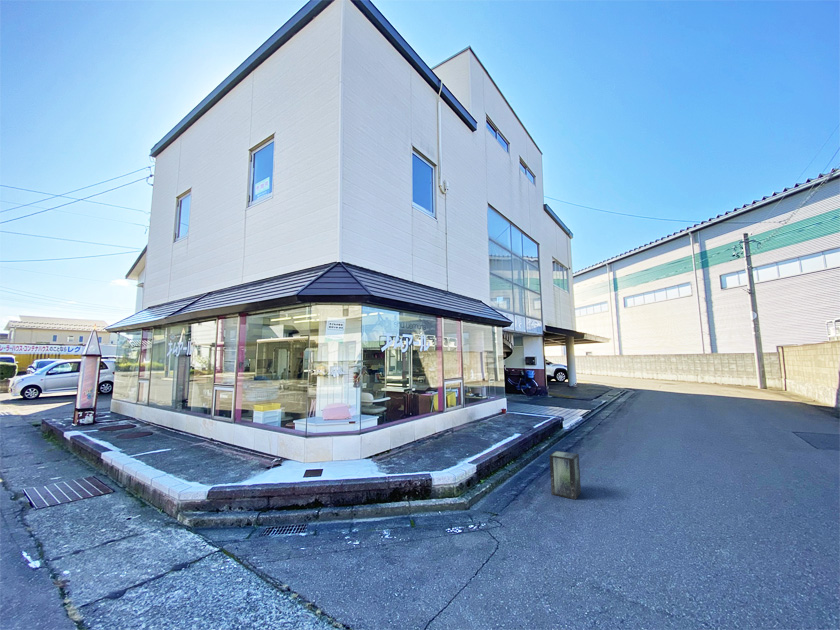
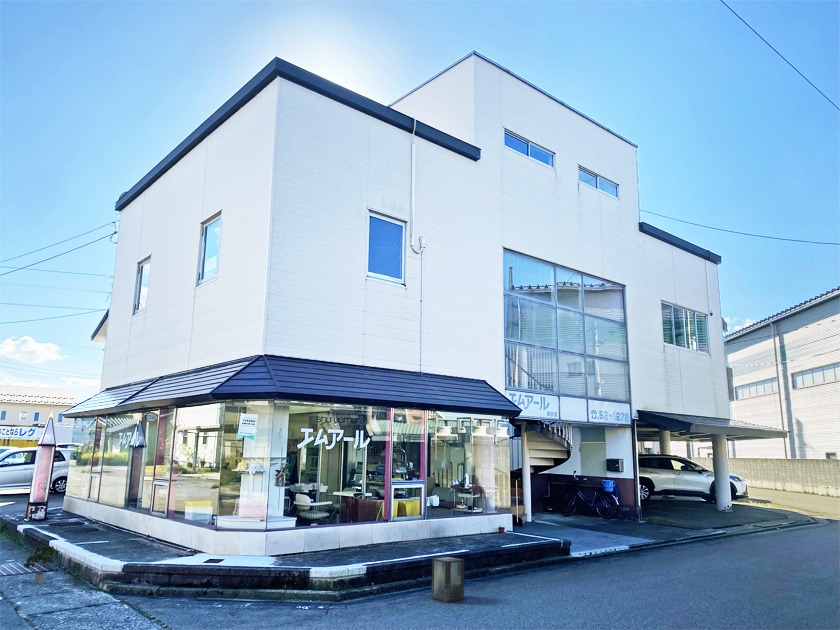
potted plant: none [66,473,115,522] -> present [24,545,58,584]

